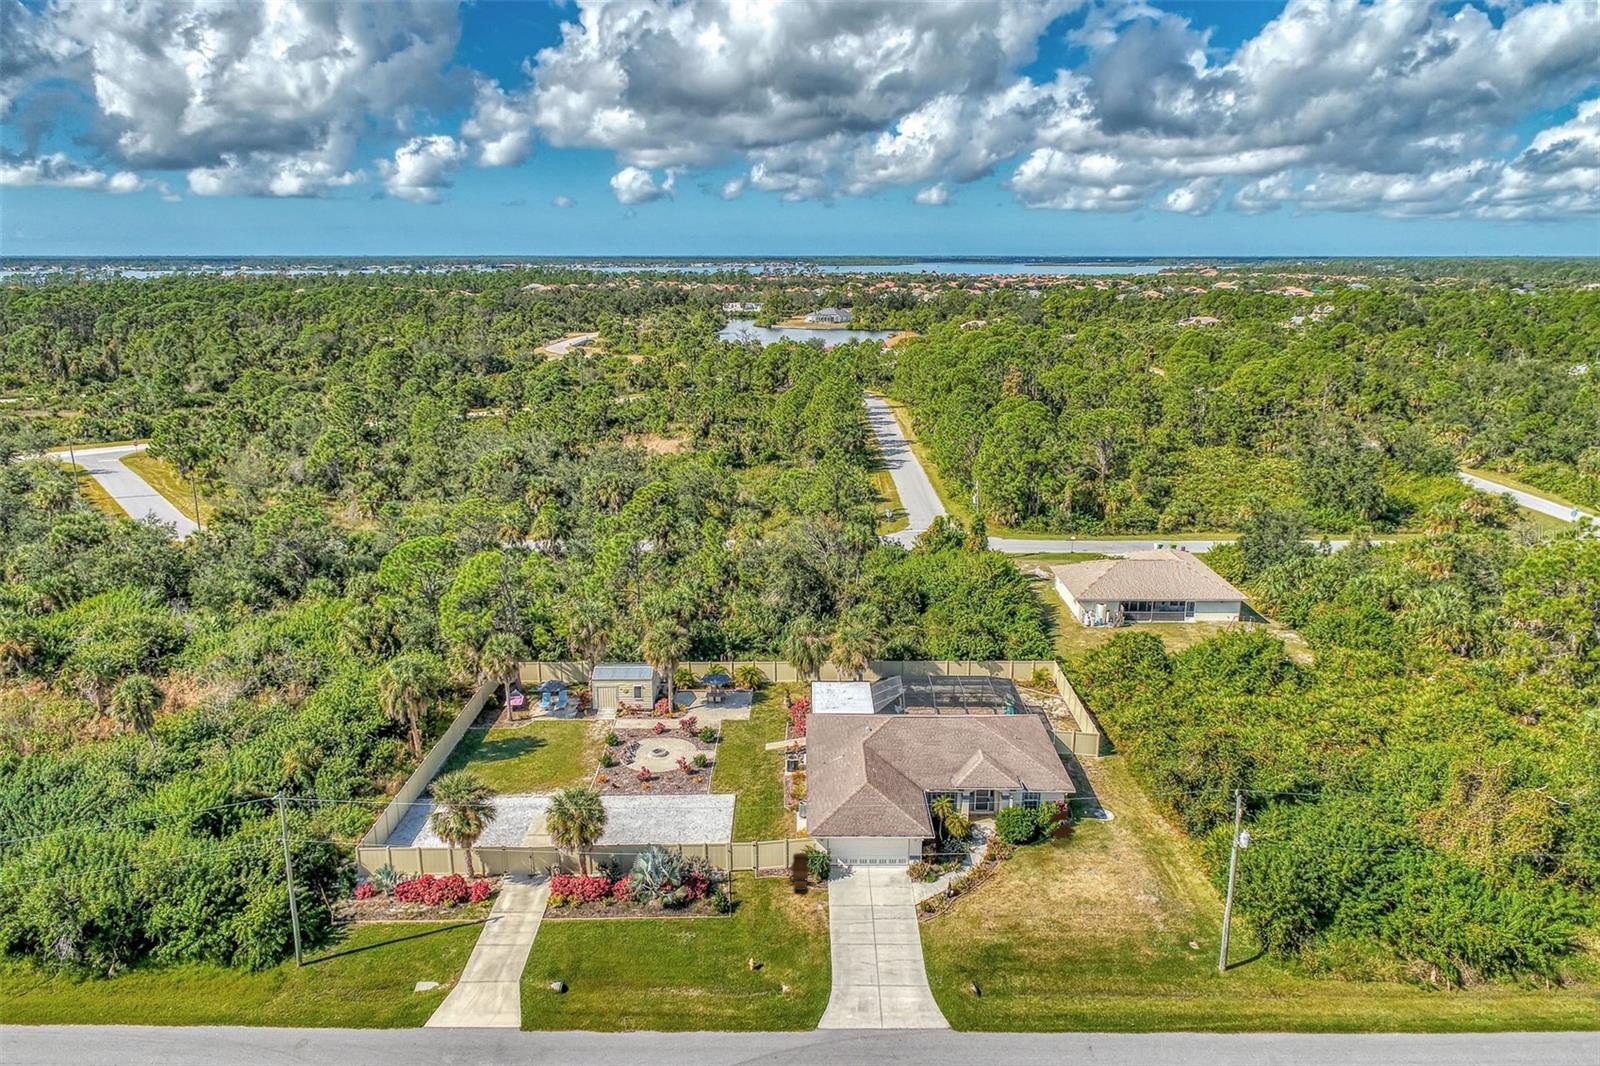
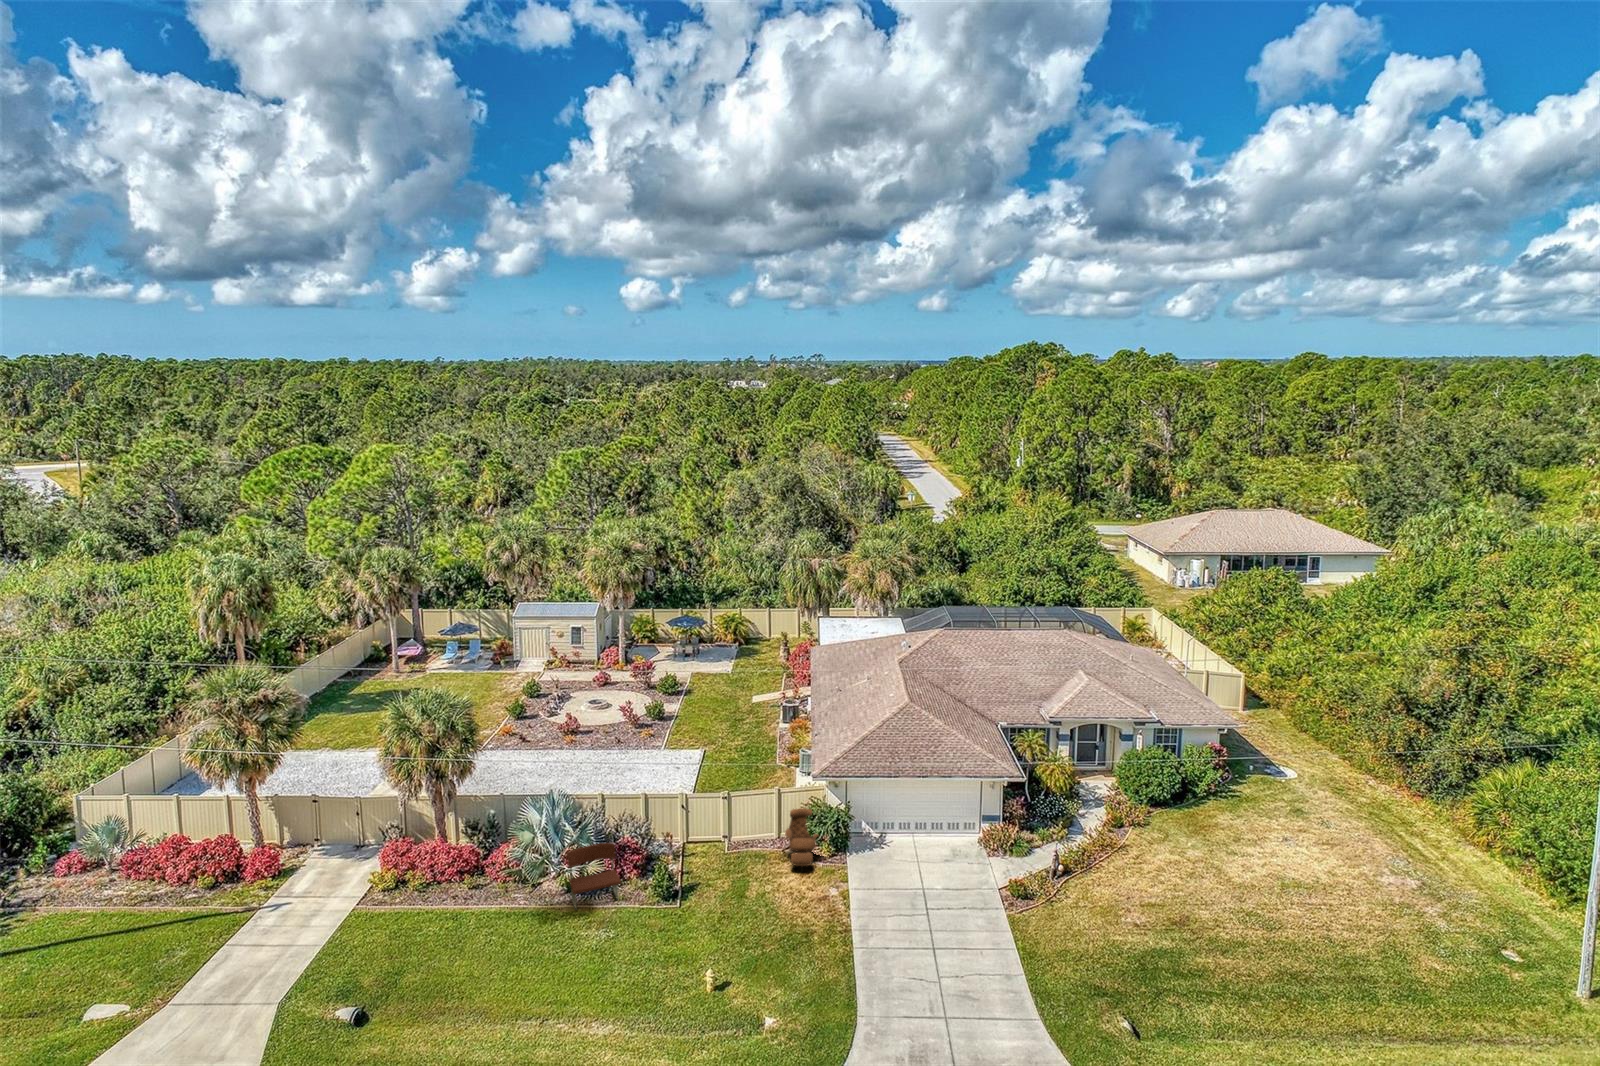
bench: present [1049,811,1076,846] -> present [567,842,621,909]

